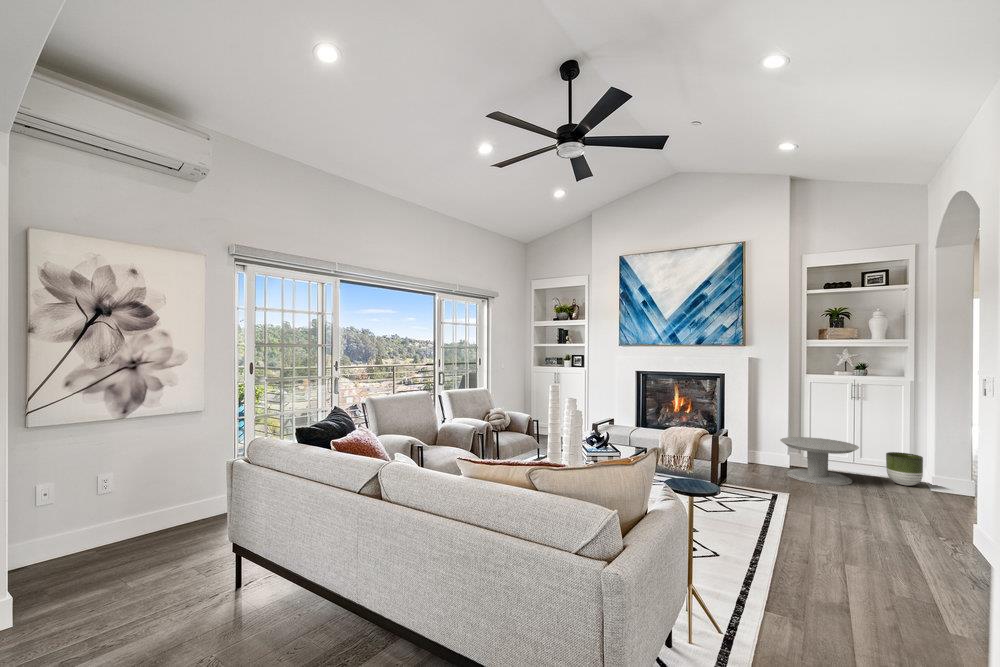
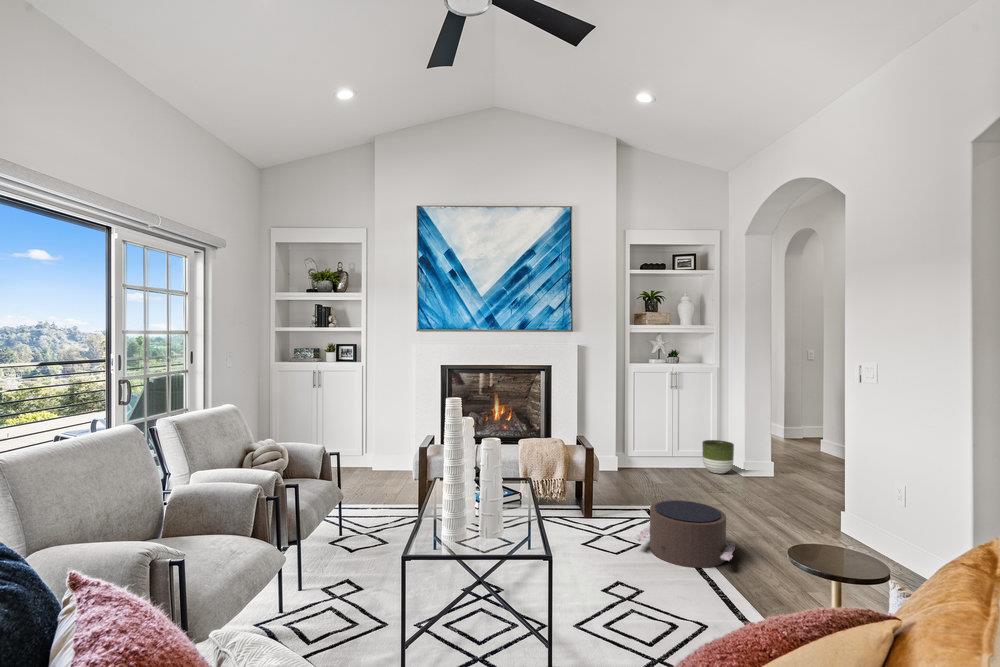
side table: present [780,437,859,485] -> none [614,433,690,486]
pouf: none [724,480,808,530] -> present [636,500,735,568]

